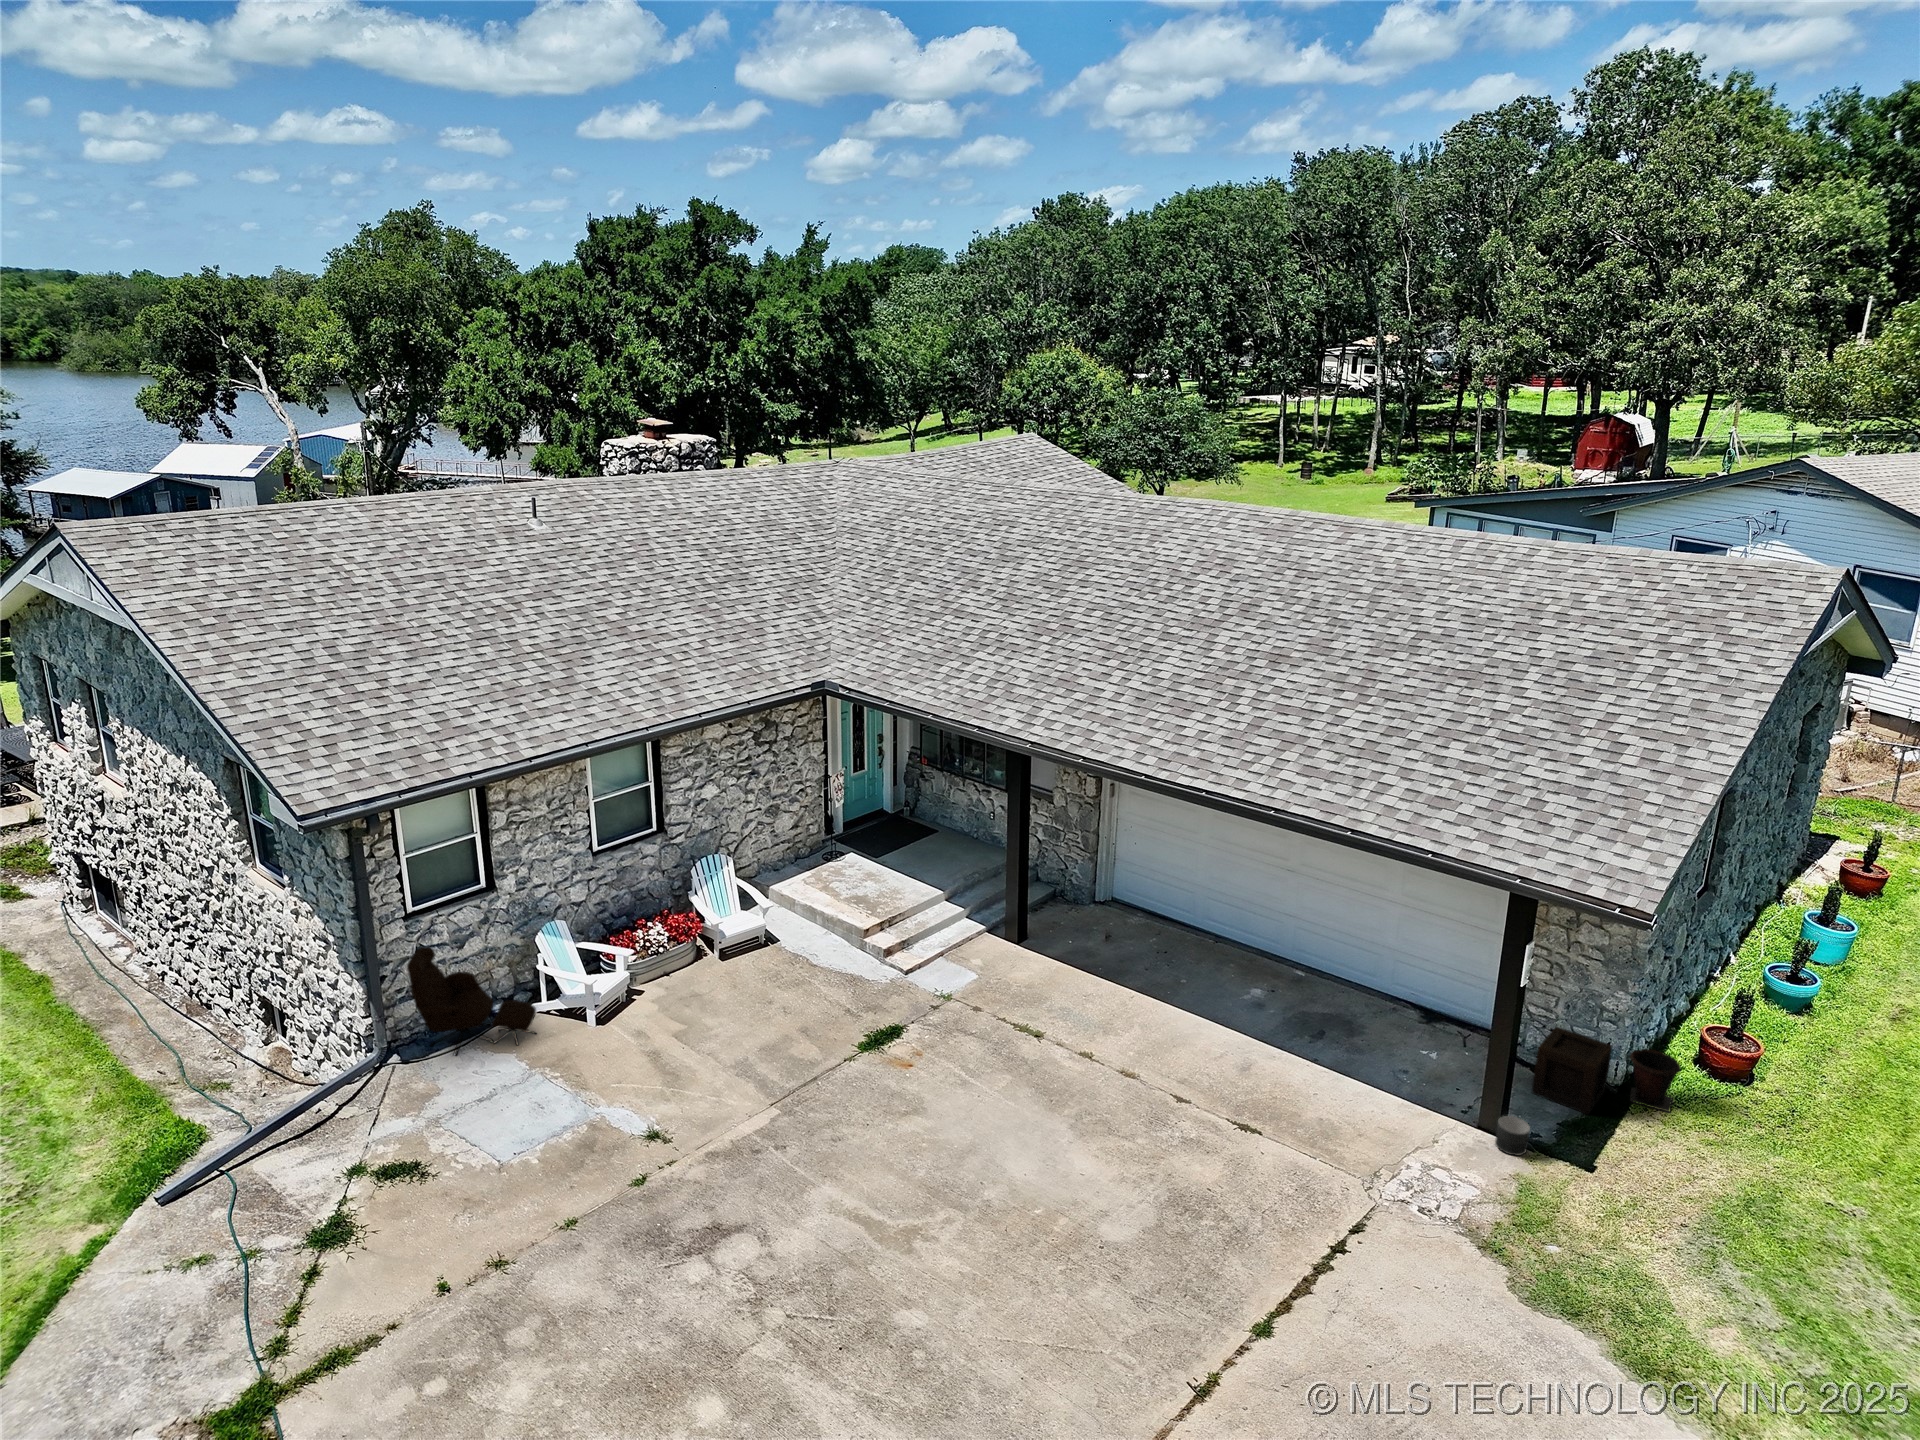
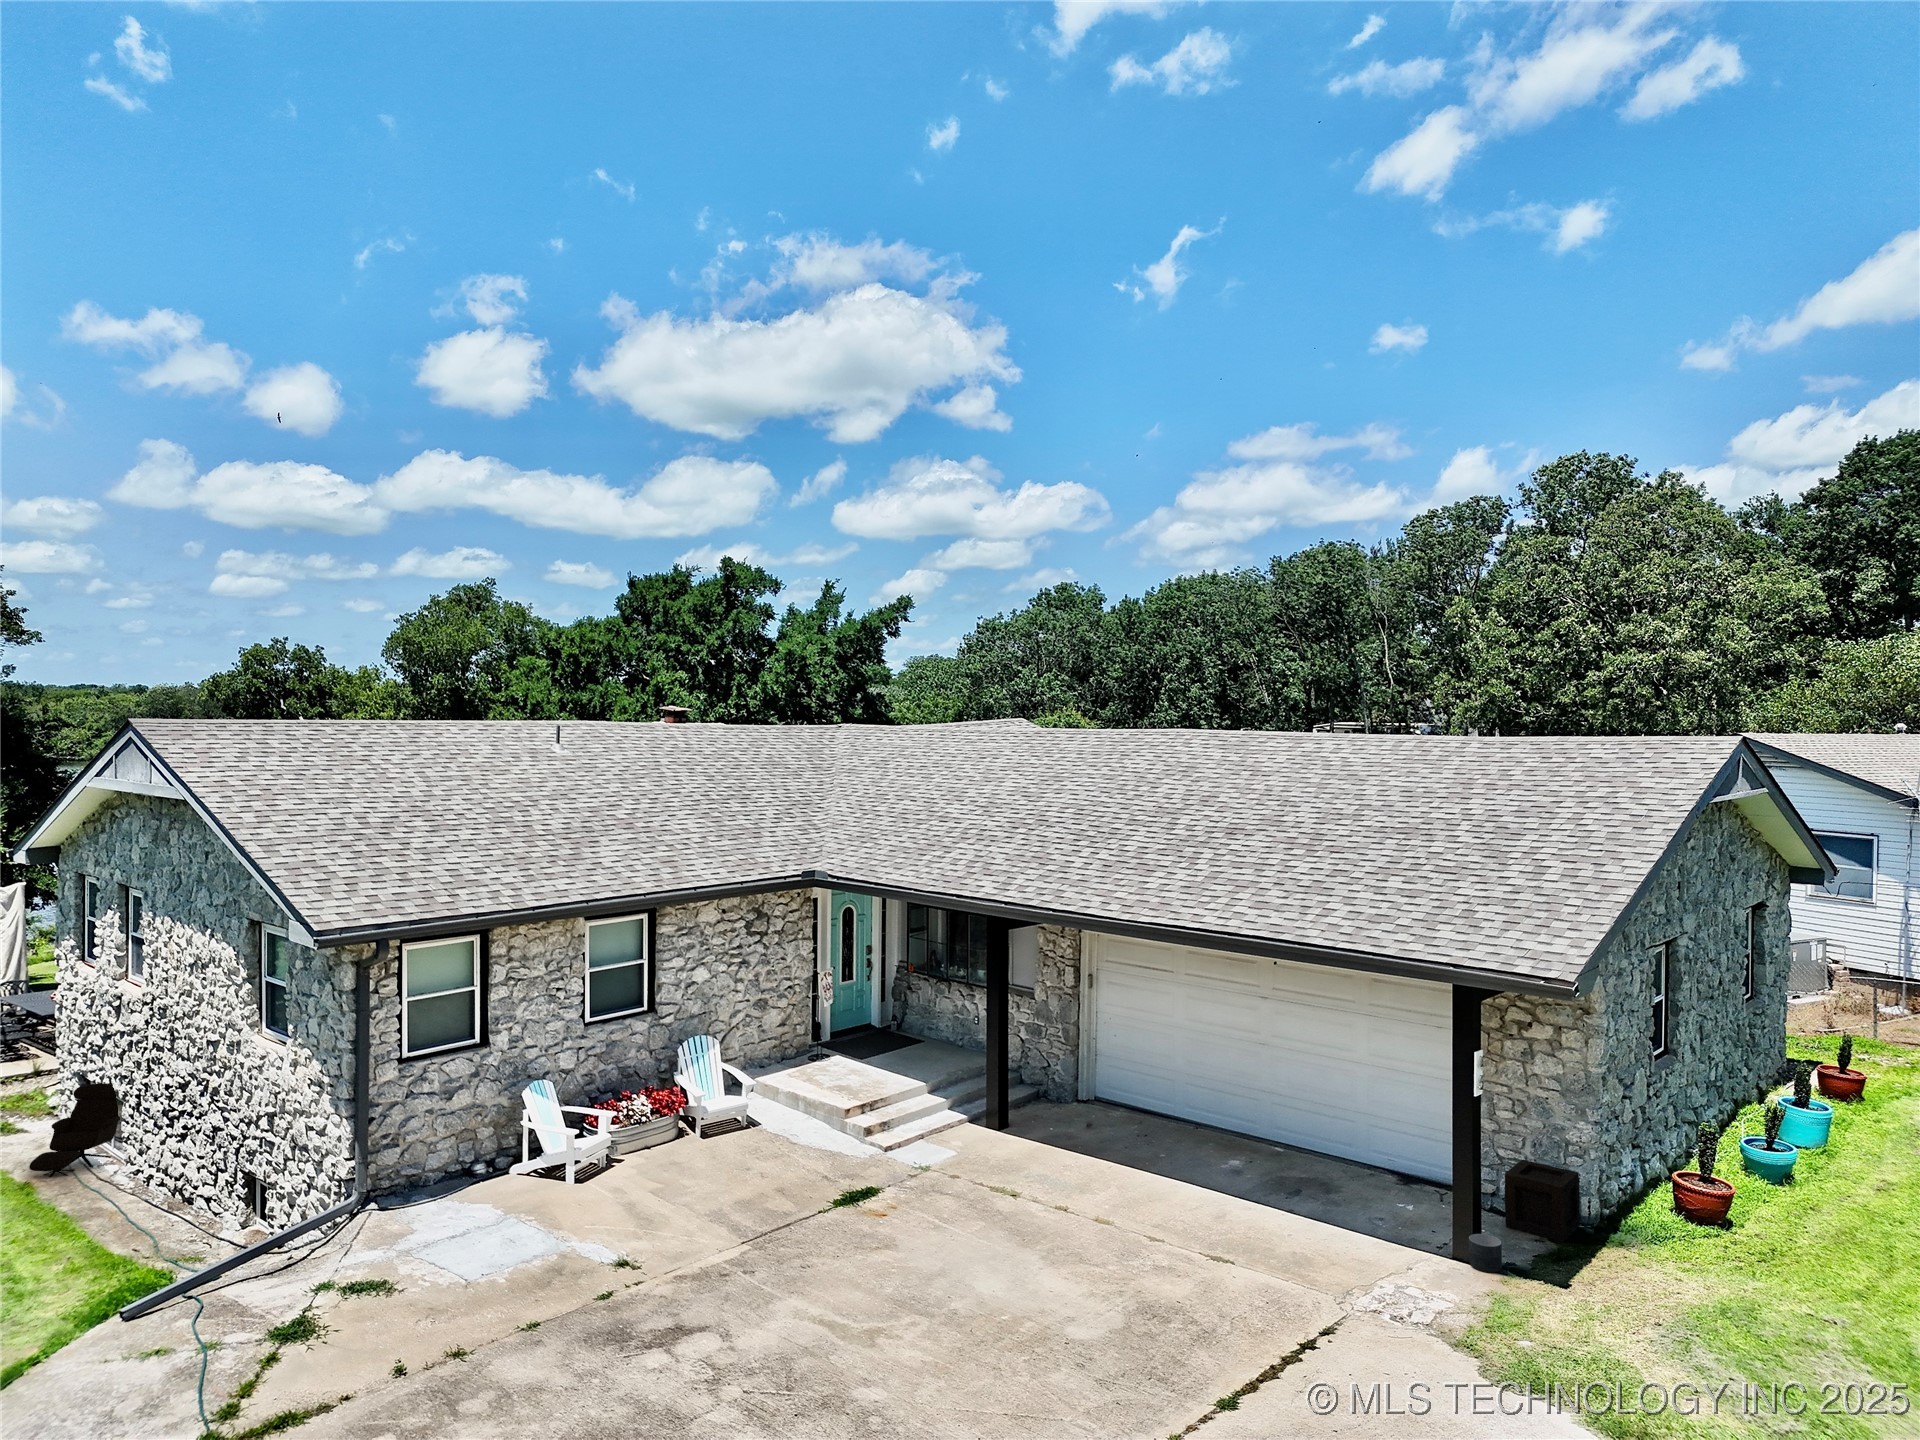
lounge chair: present [407,947,536,1056] -> present [29,1083,120,1177]
bucket: present [1630,1049,1681,1112] -> none [1598,1178,1649,1240]

